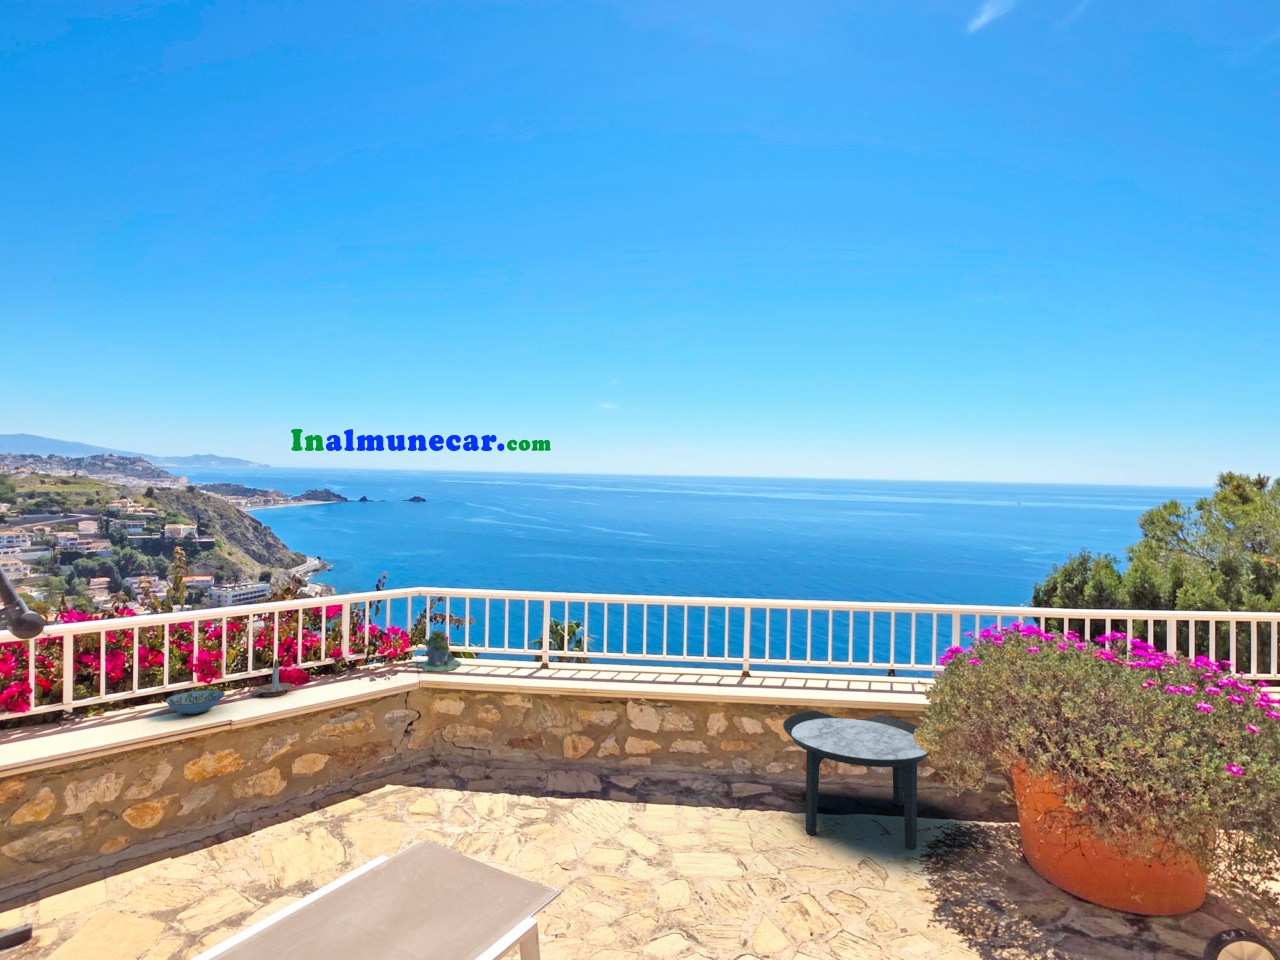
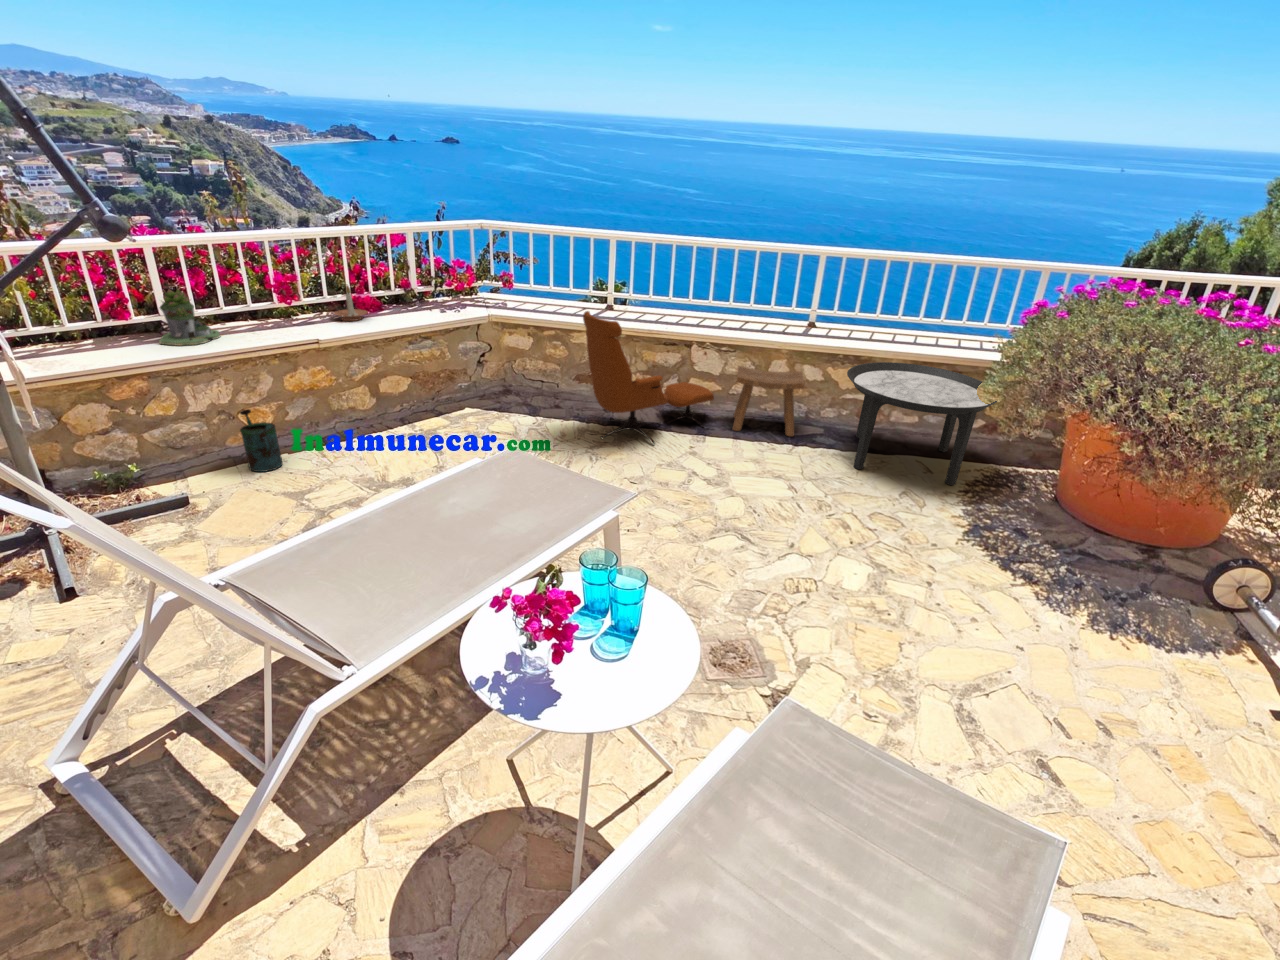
succulent planter: present [422,630,461,672] -> present [159,289,220,346]
lounge chair: none [513,675,653,819] -> present [583,311,714,445]
decorative bowl: present [166,690,225,714] -> none [252,310,306,332]
stool: none [674,720,743,798] -> present [733,366,805,436]
watering can: none [113,807,159,889] -> present [240,409,283,472]

